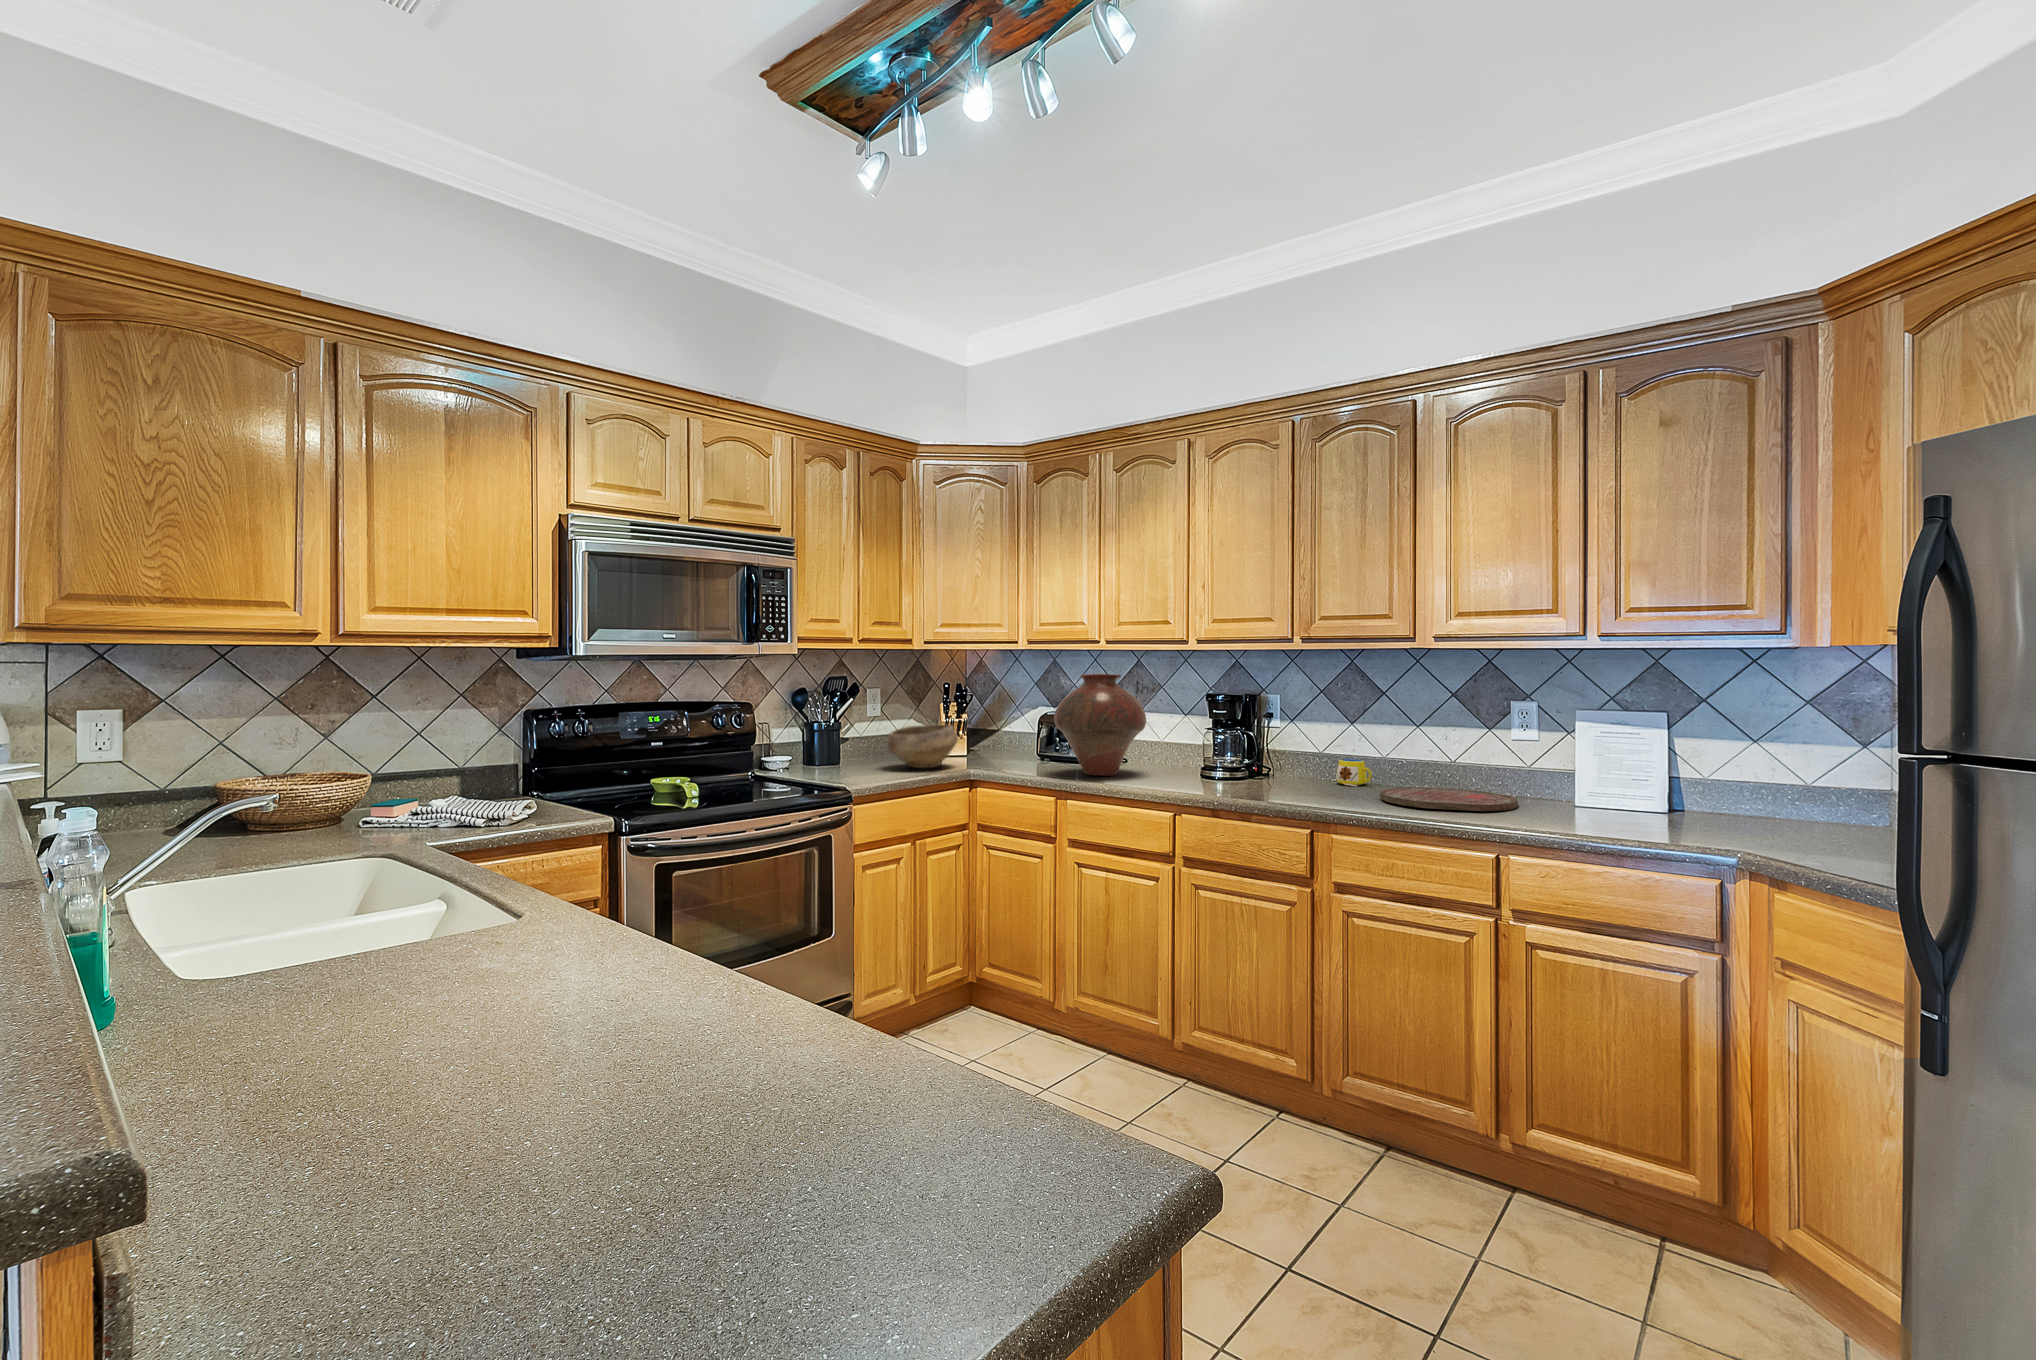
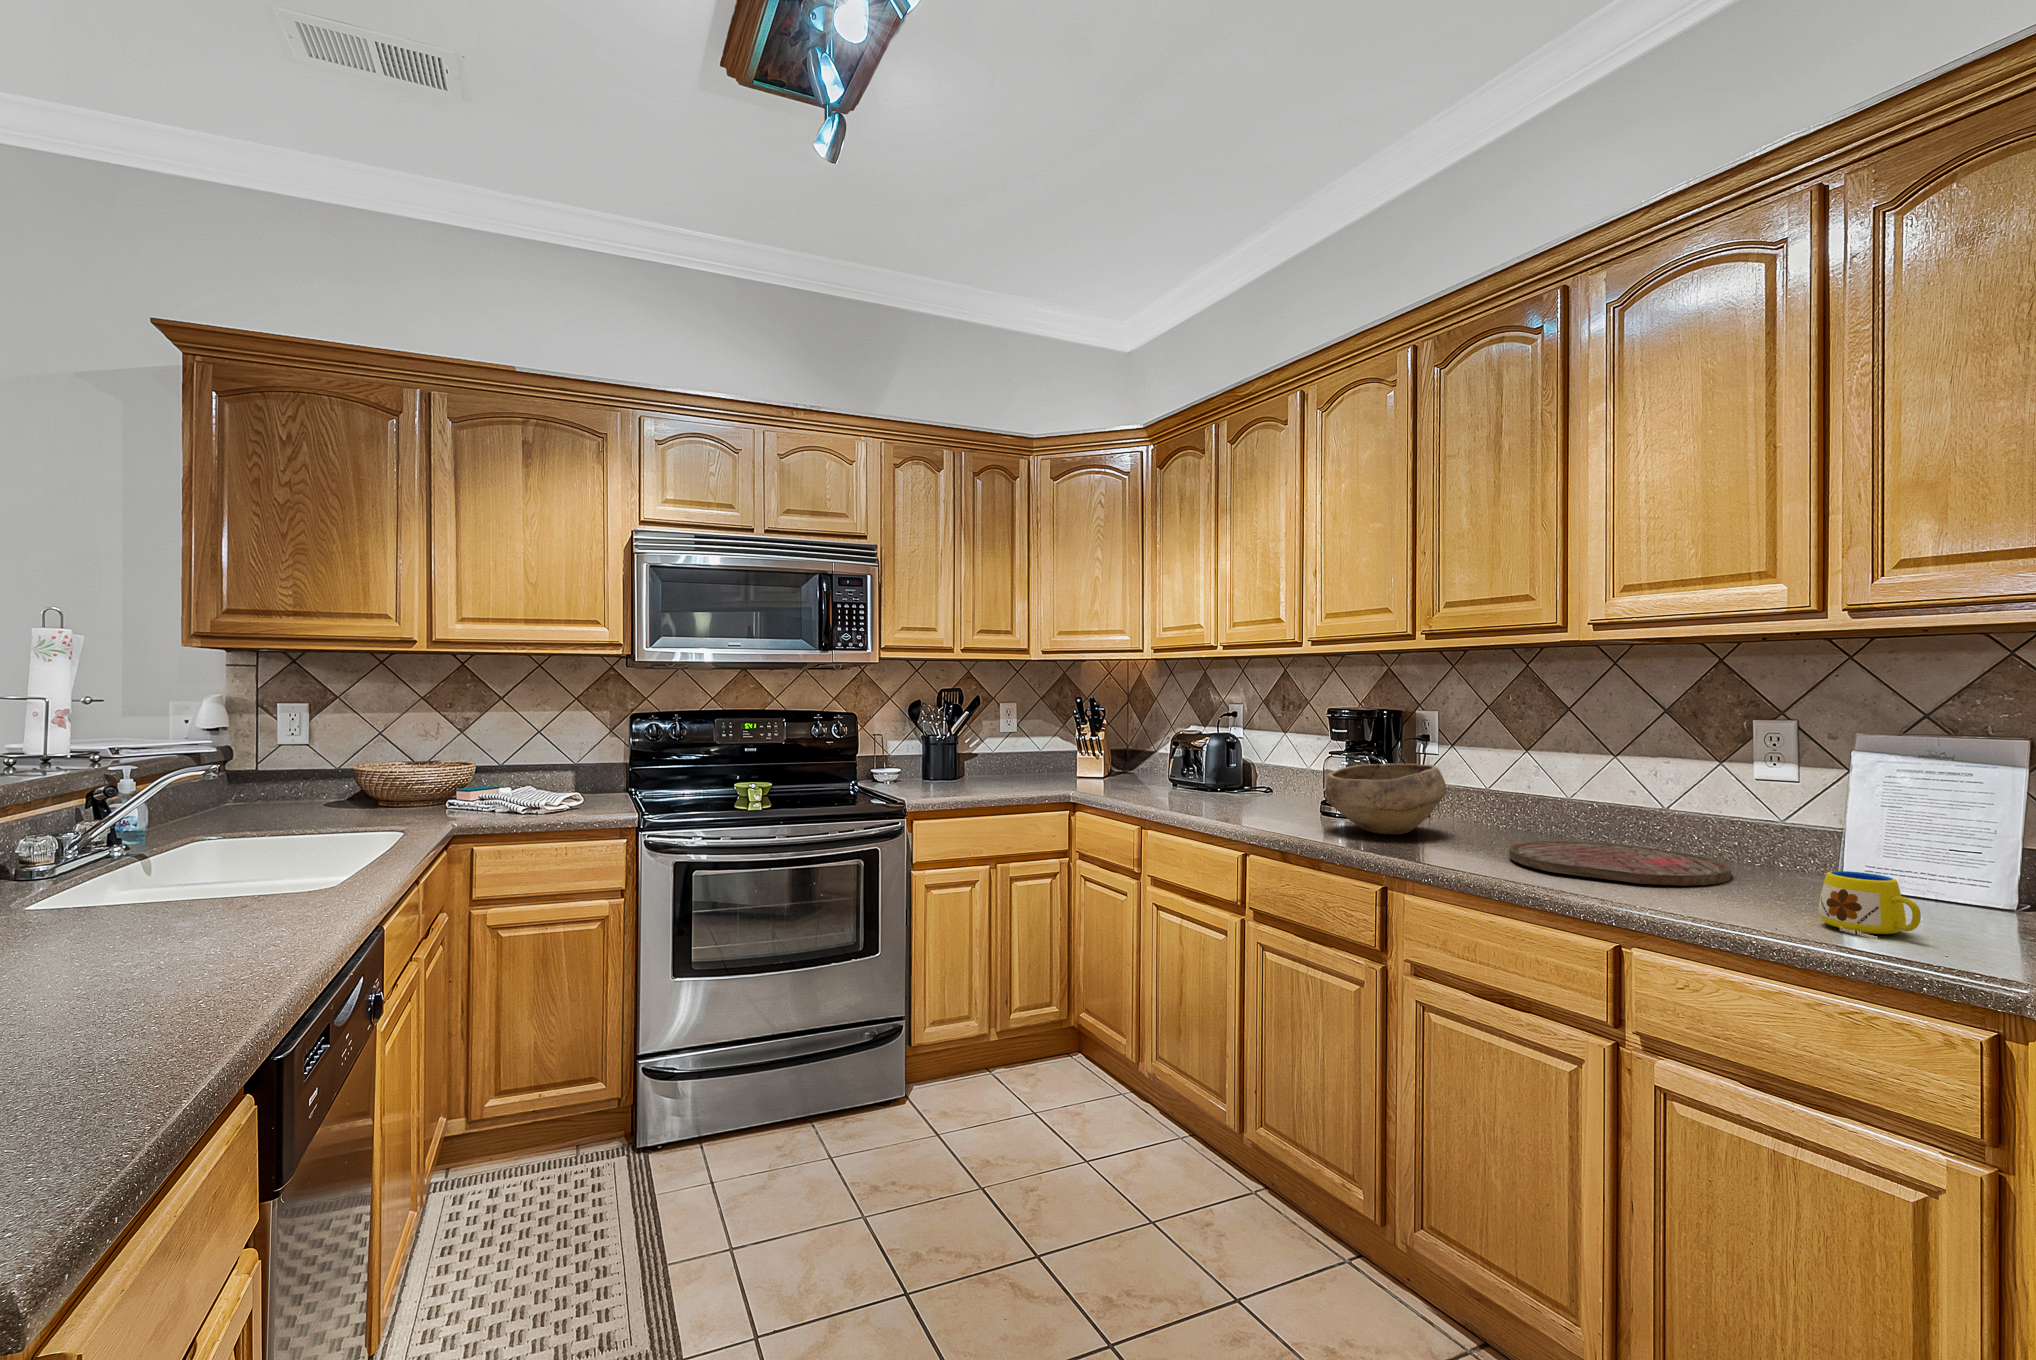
vase: present [1054,674,1146,776] -> none [1150,683,1261,804]
bowl: present [888,725,958,768] -> present [1326,763,1447,834]
mug: present [1336,759,1372,786] -> present [1818,871,1921,940]

